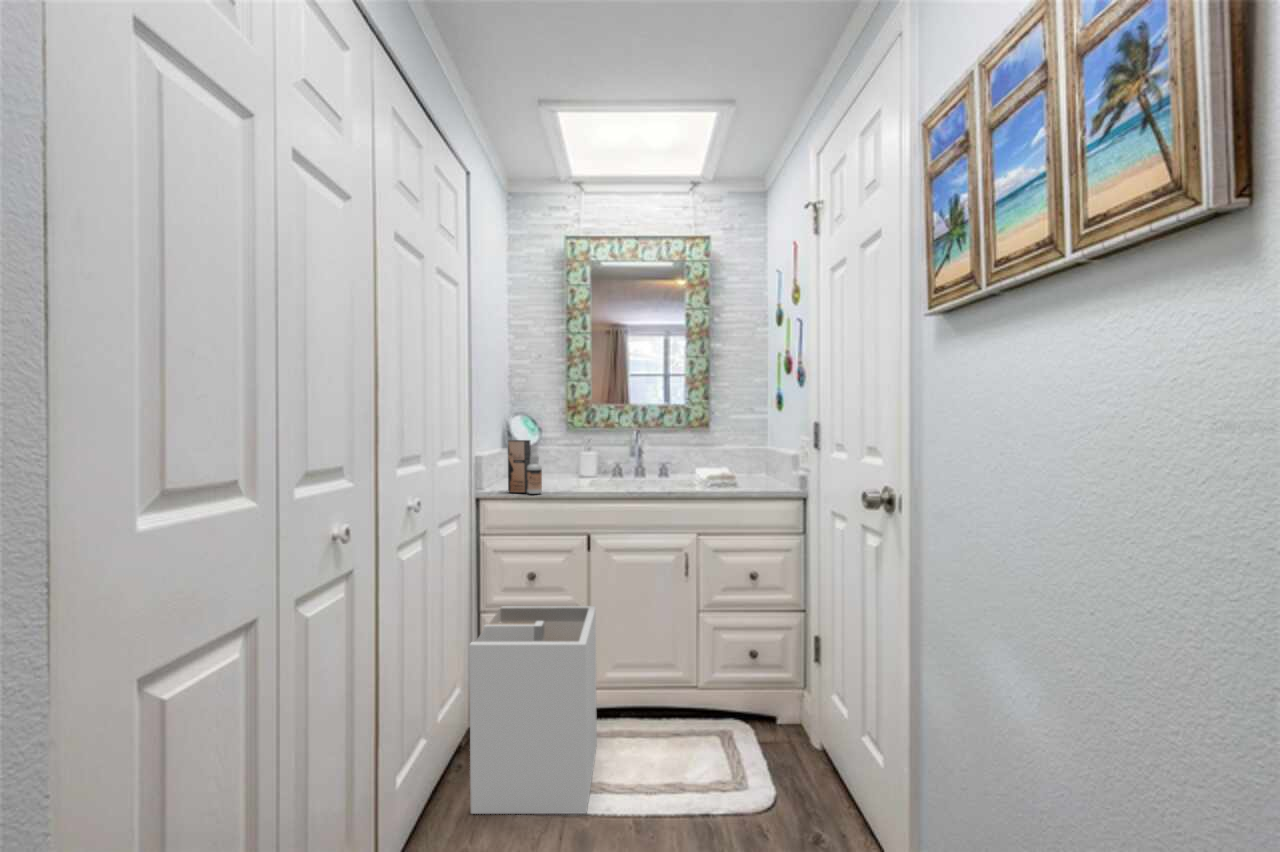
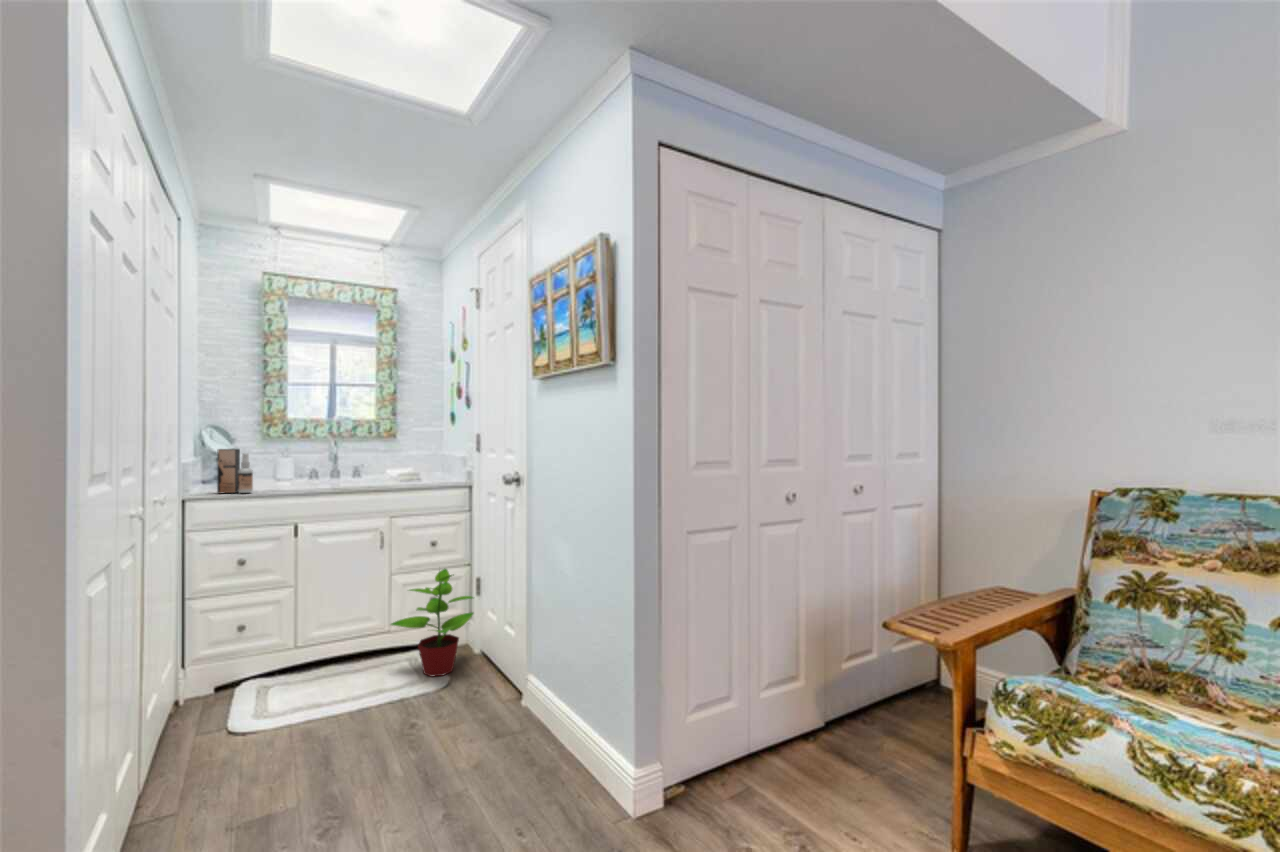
laundry hamper: present [469,606,597,814] -> none [202,576,309,744]
potted plant: none [695,618,814,784] -> present [391,569,473,677]

